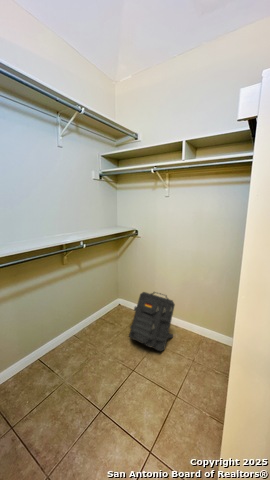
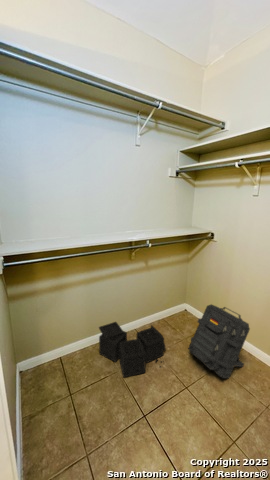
storage bin: none [35,325,109,384] -> present [99,322,166,377]

